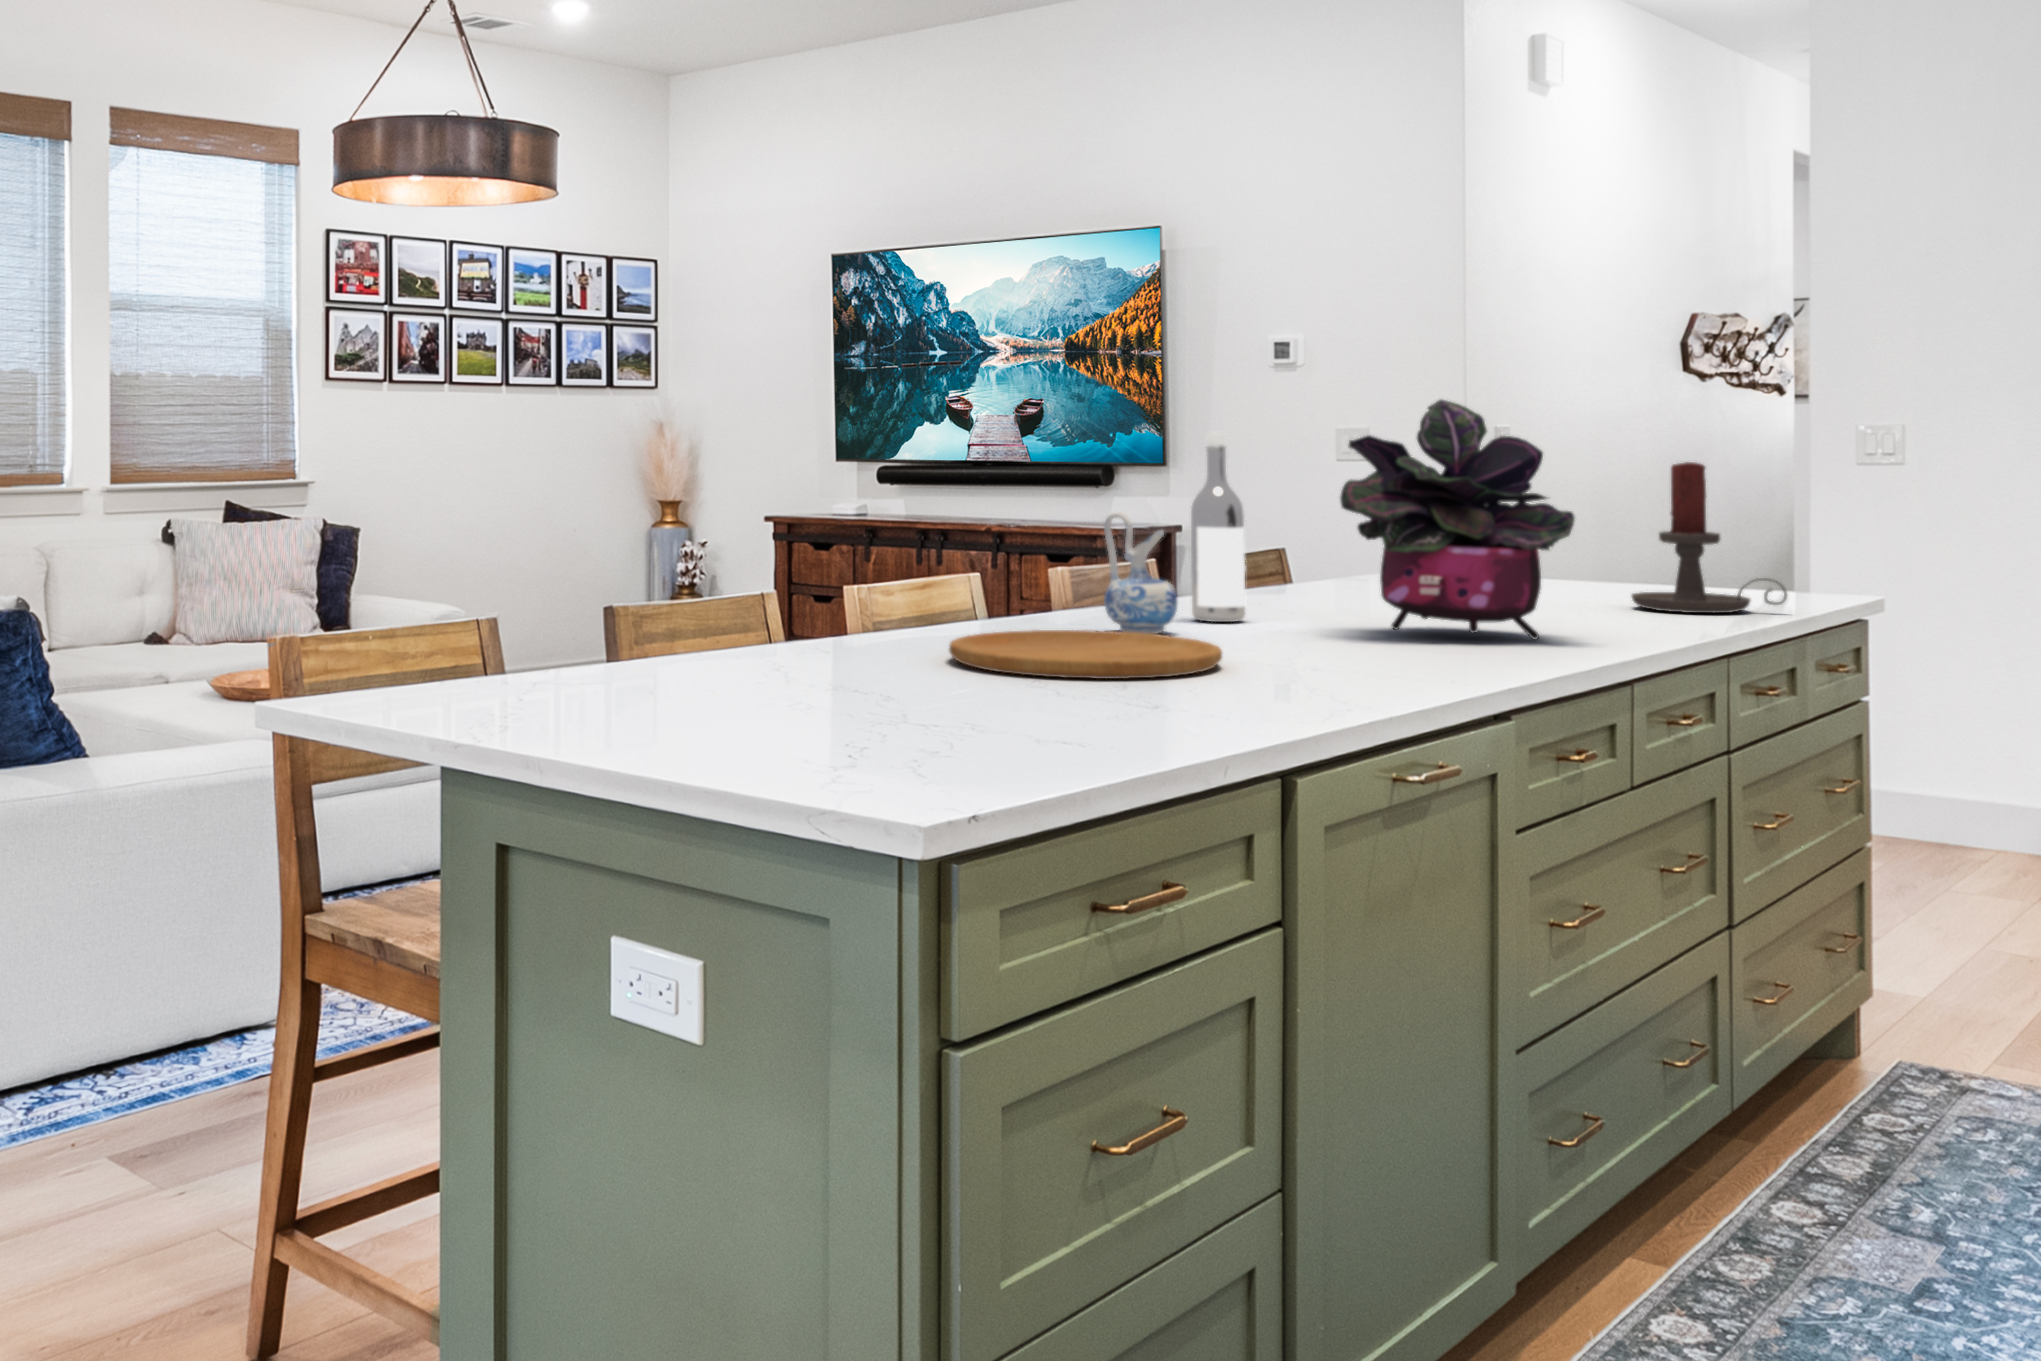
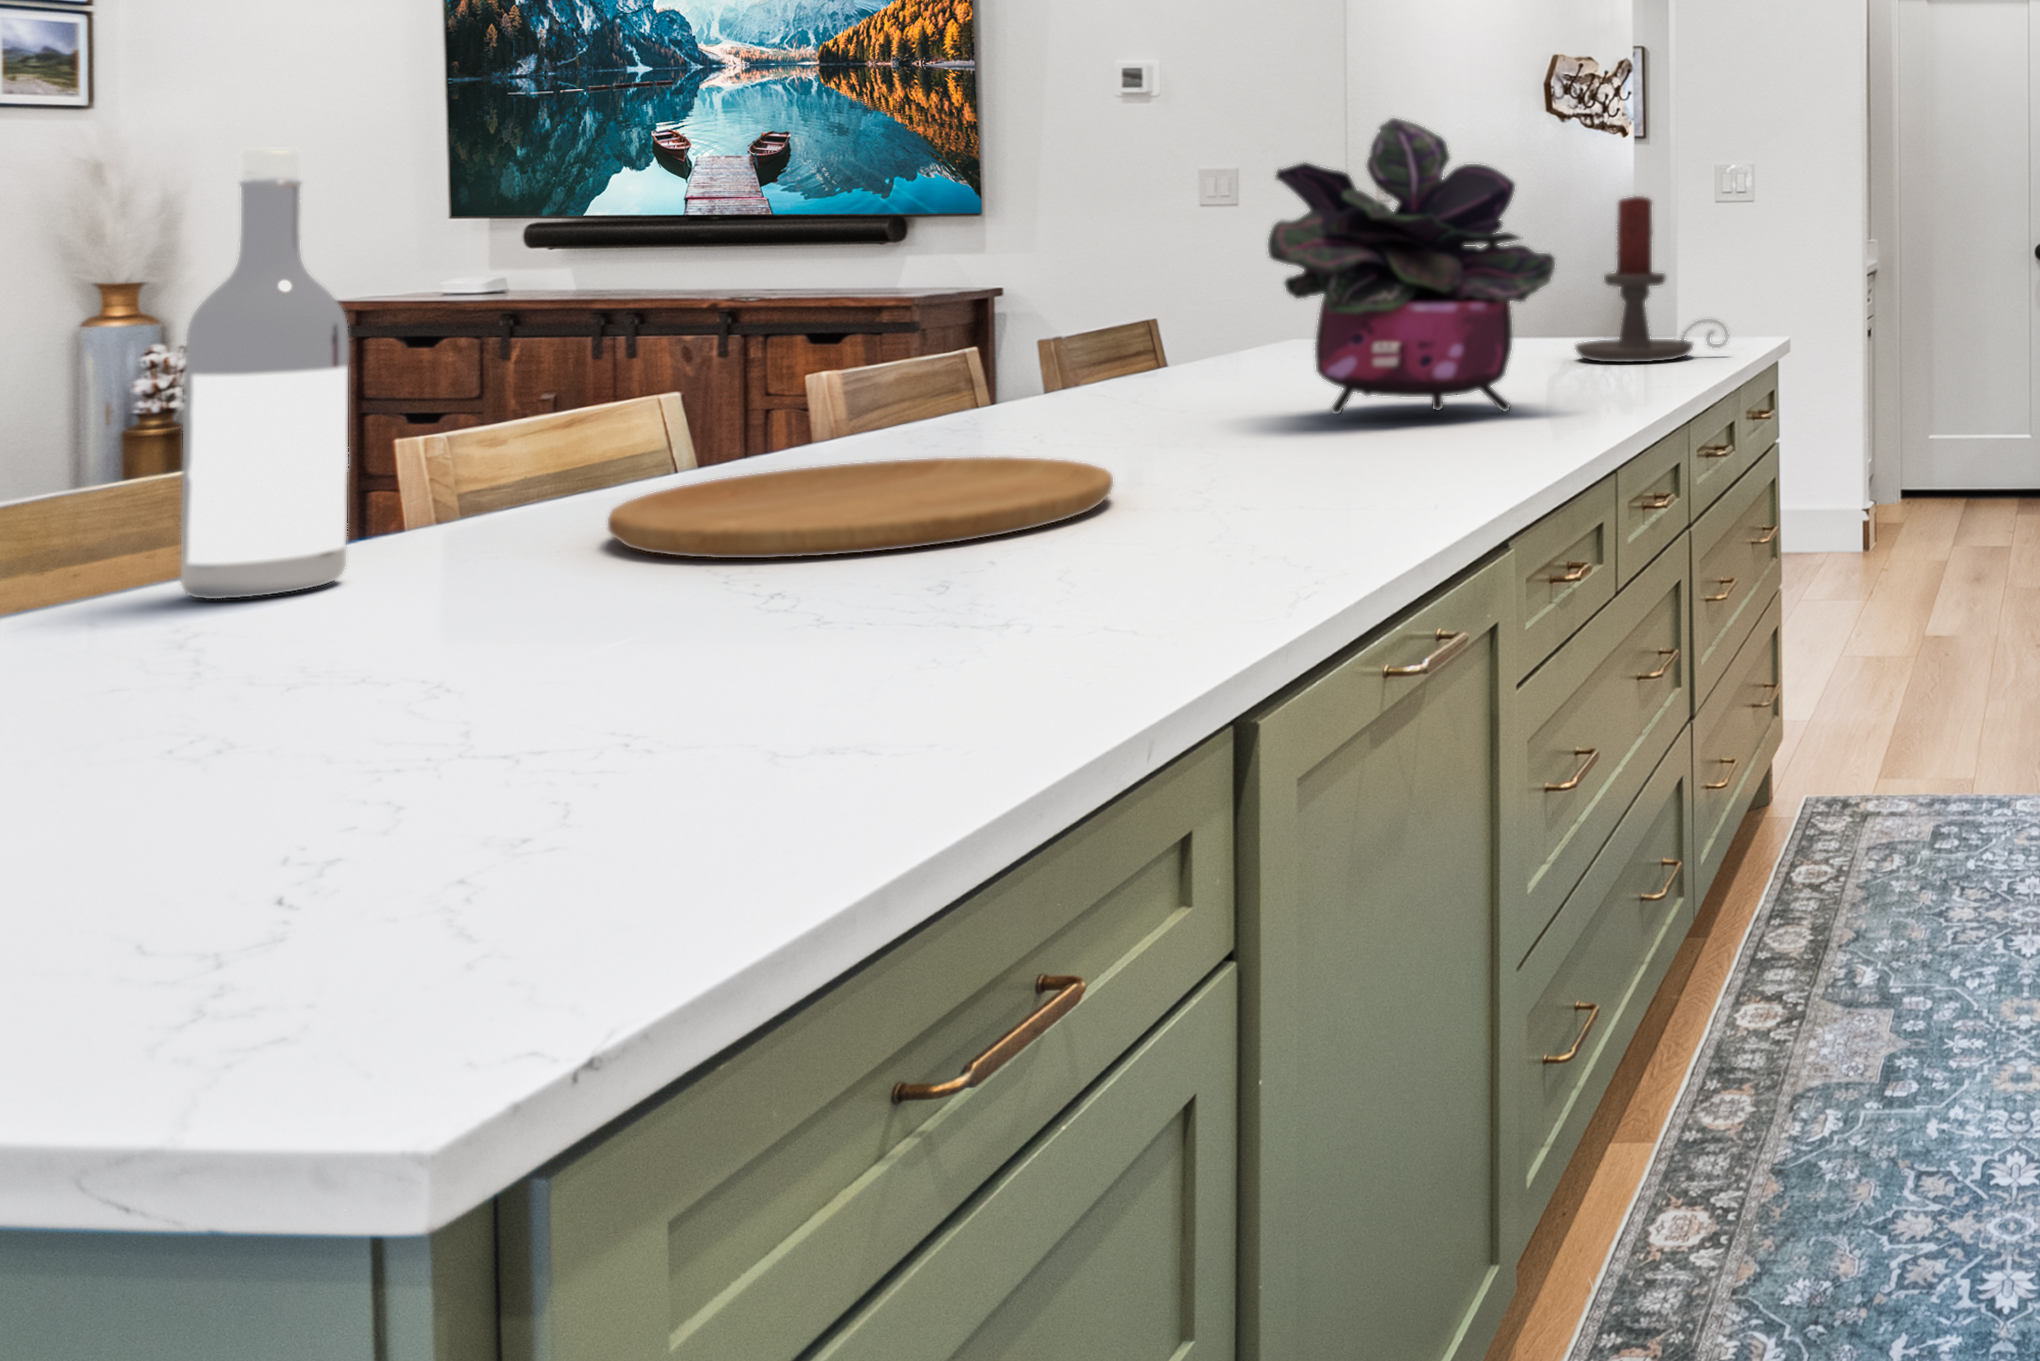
wine bottle: present [1191,433,1245,622] -> present [181,150,349,599]
ceramic pitcher: present [1104,512,1177,634] -> none [907,275,1027,453]

